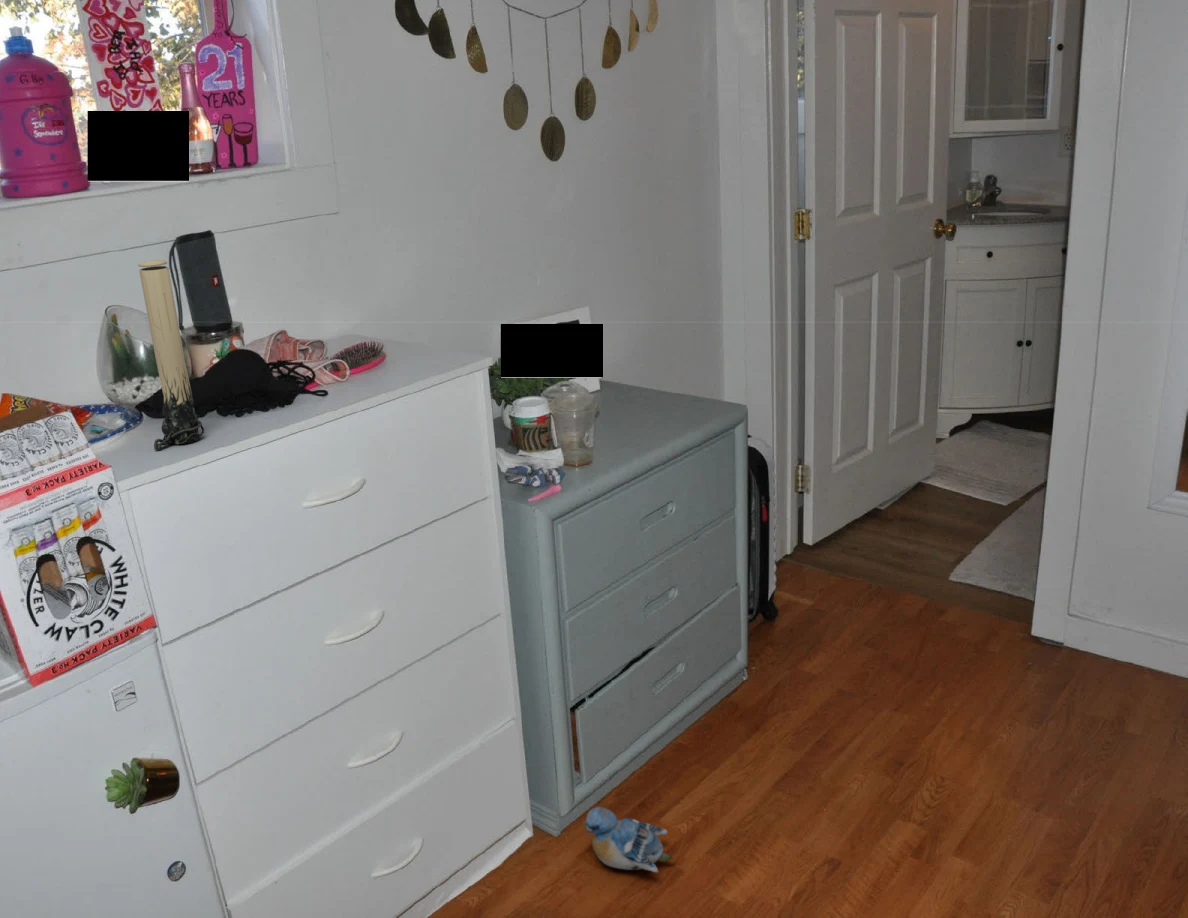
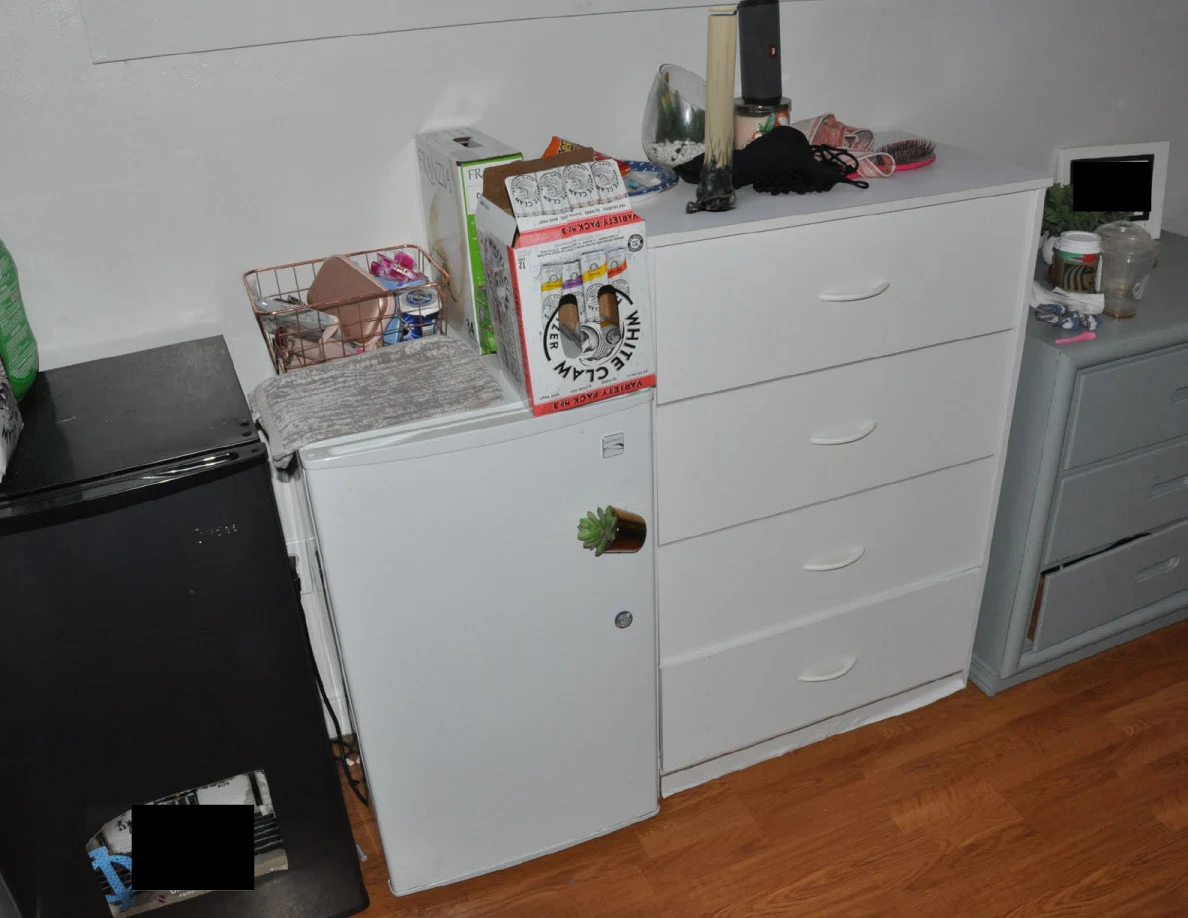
plush toy: present [583,807,674,872] -> none [1022,684,1117,772]

